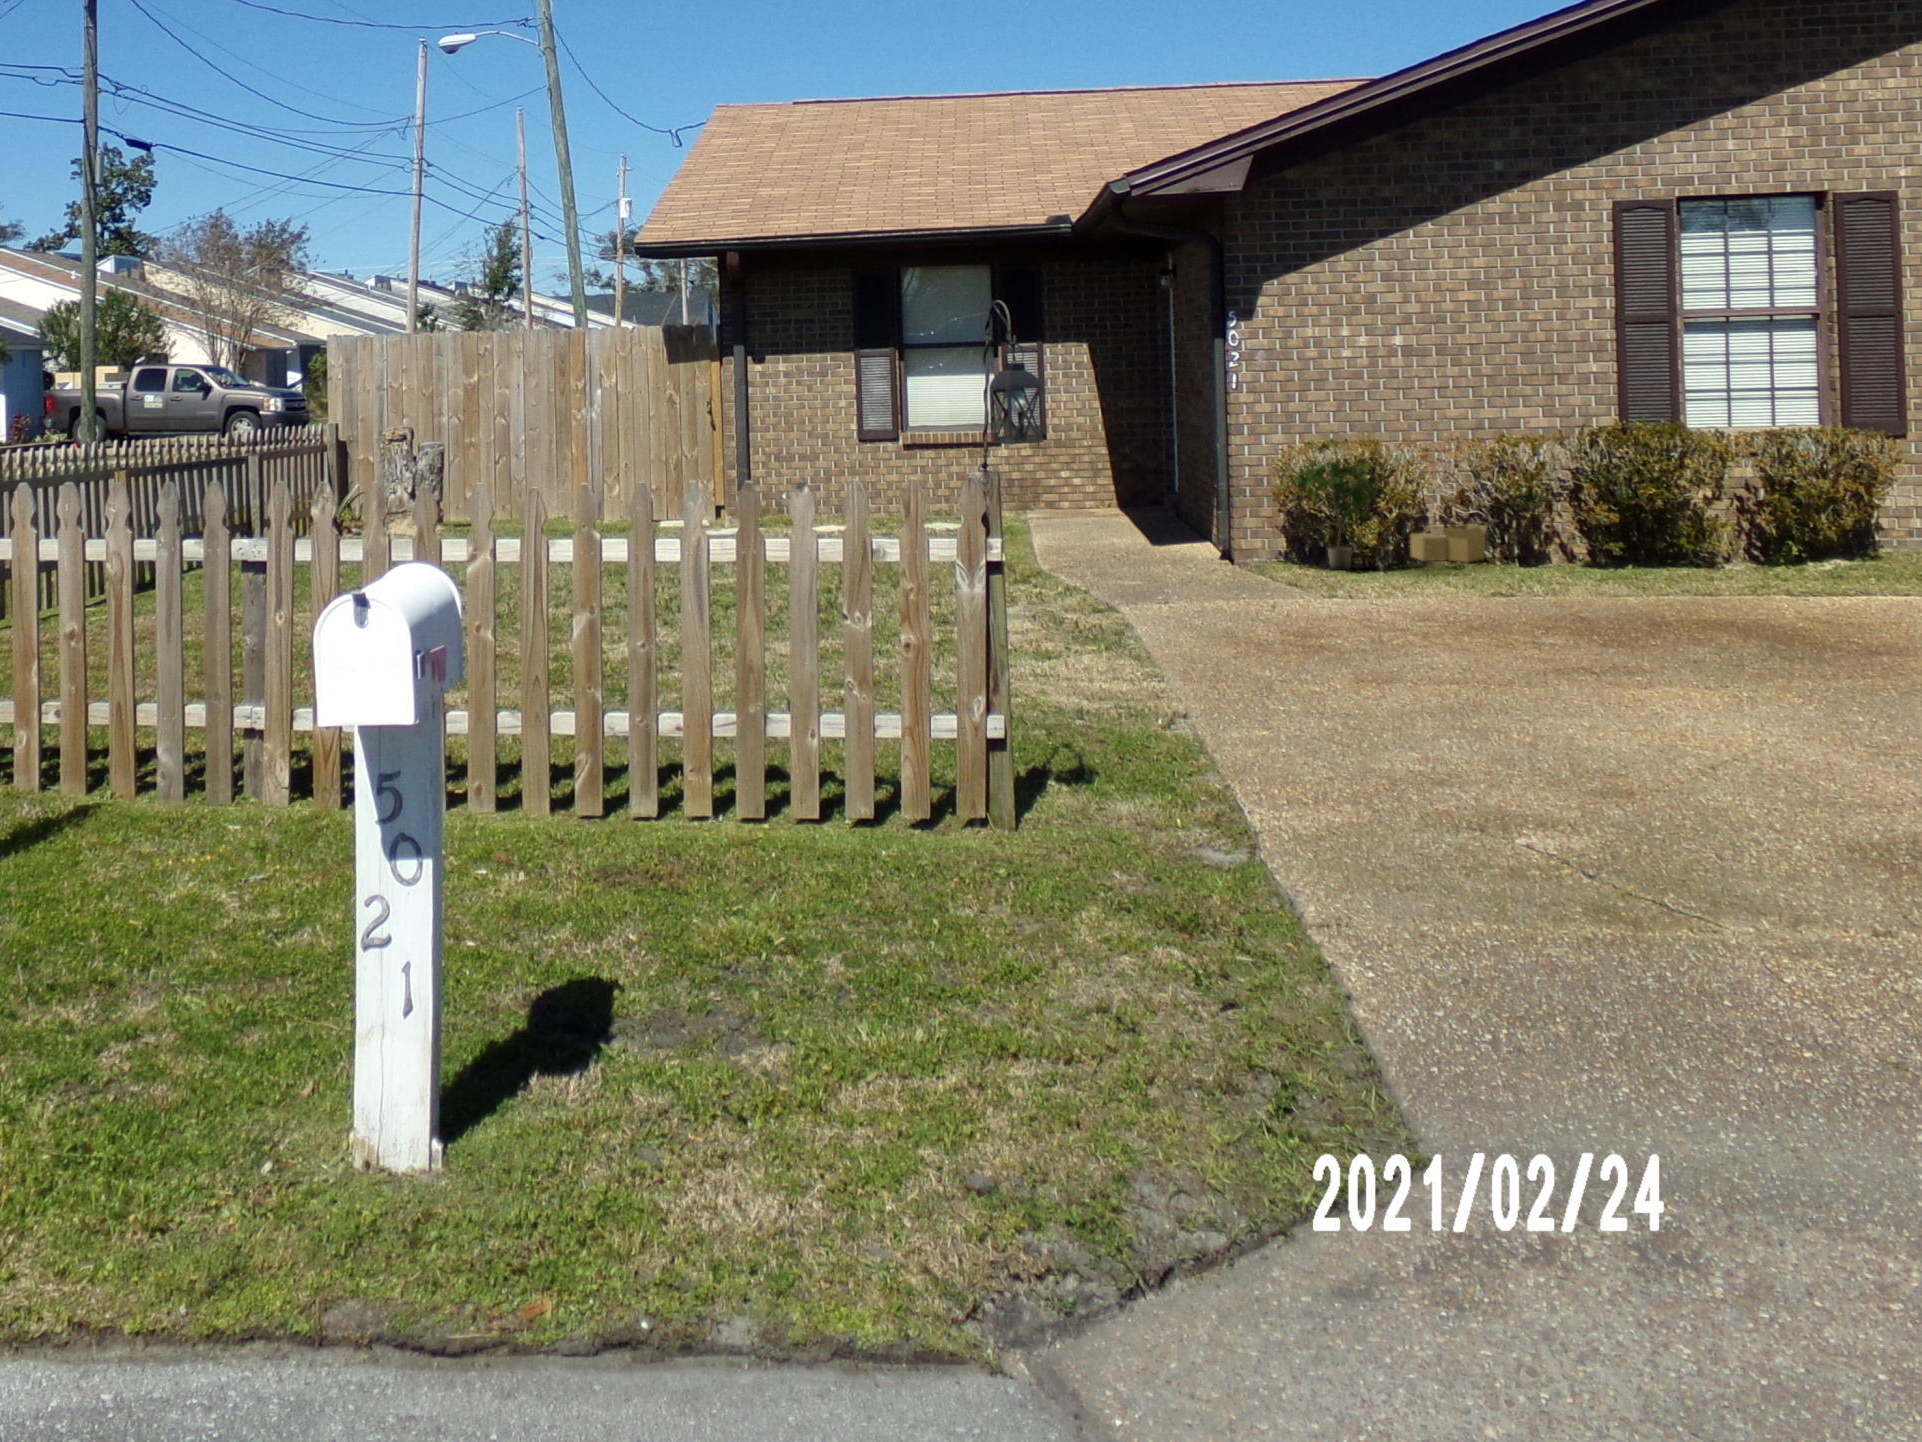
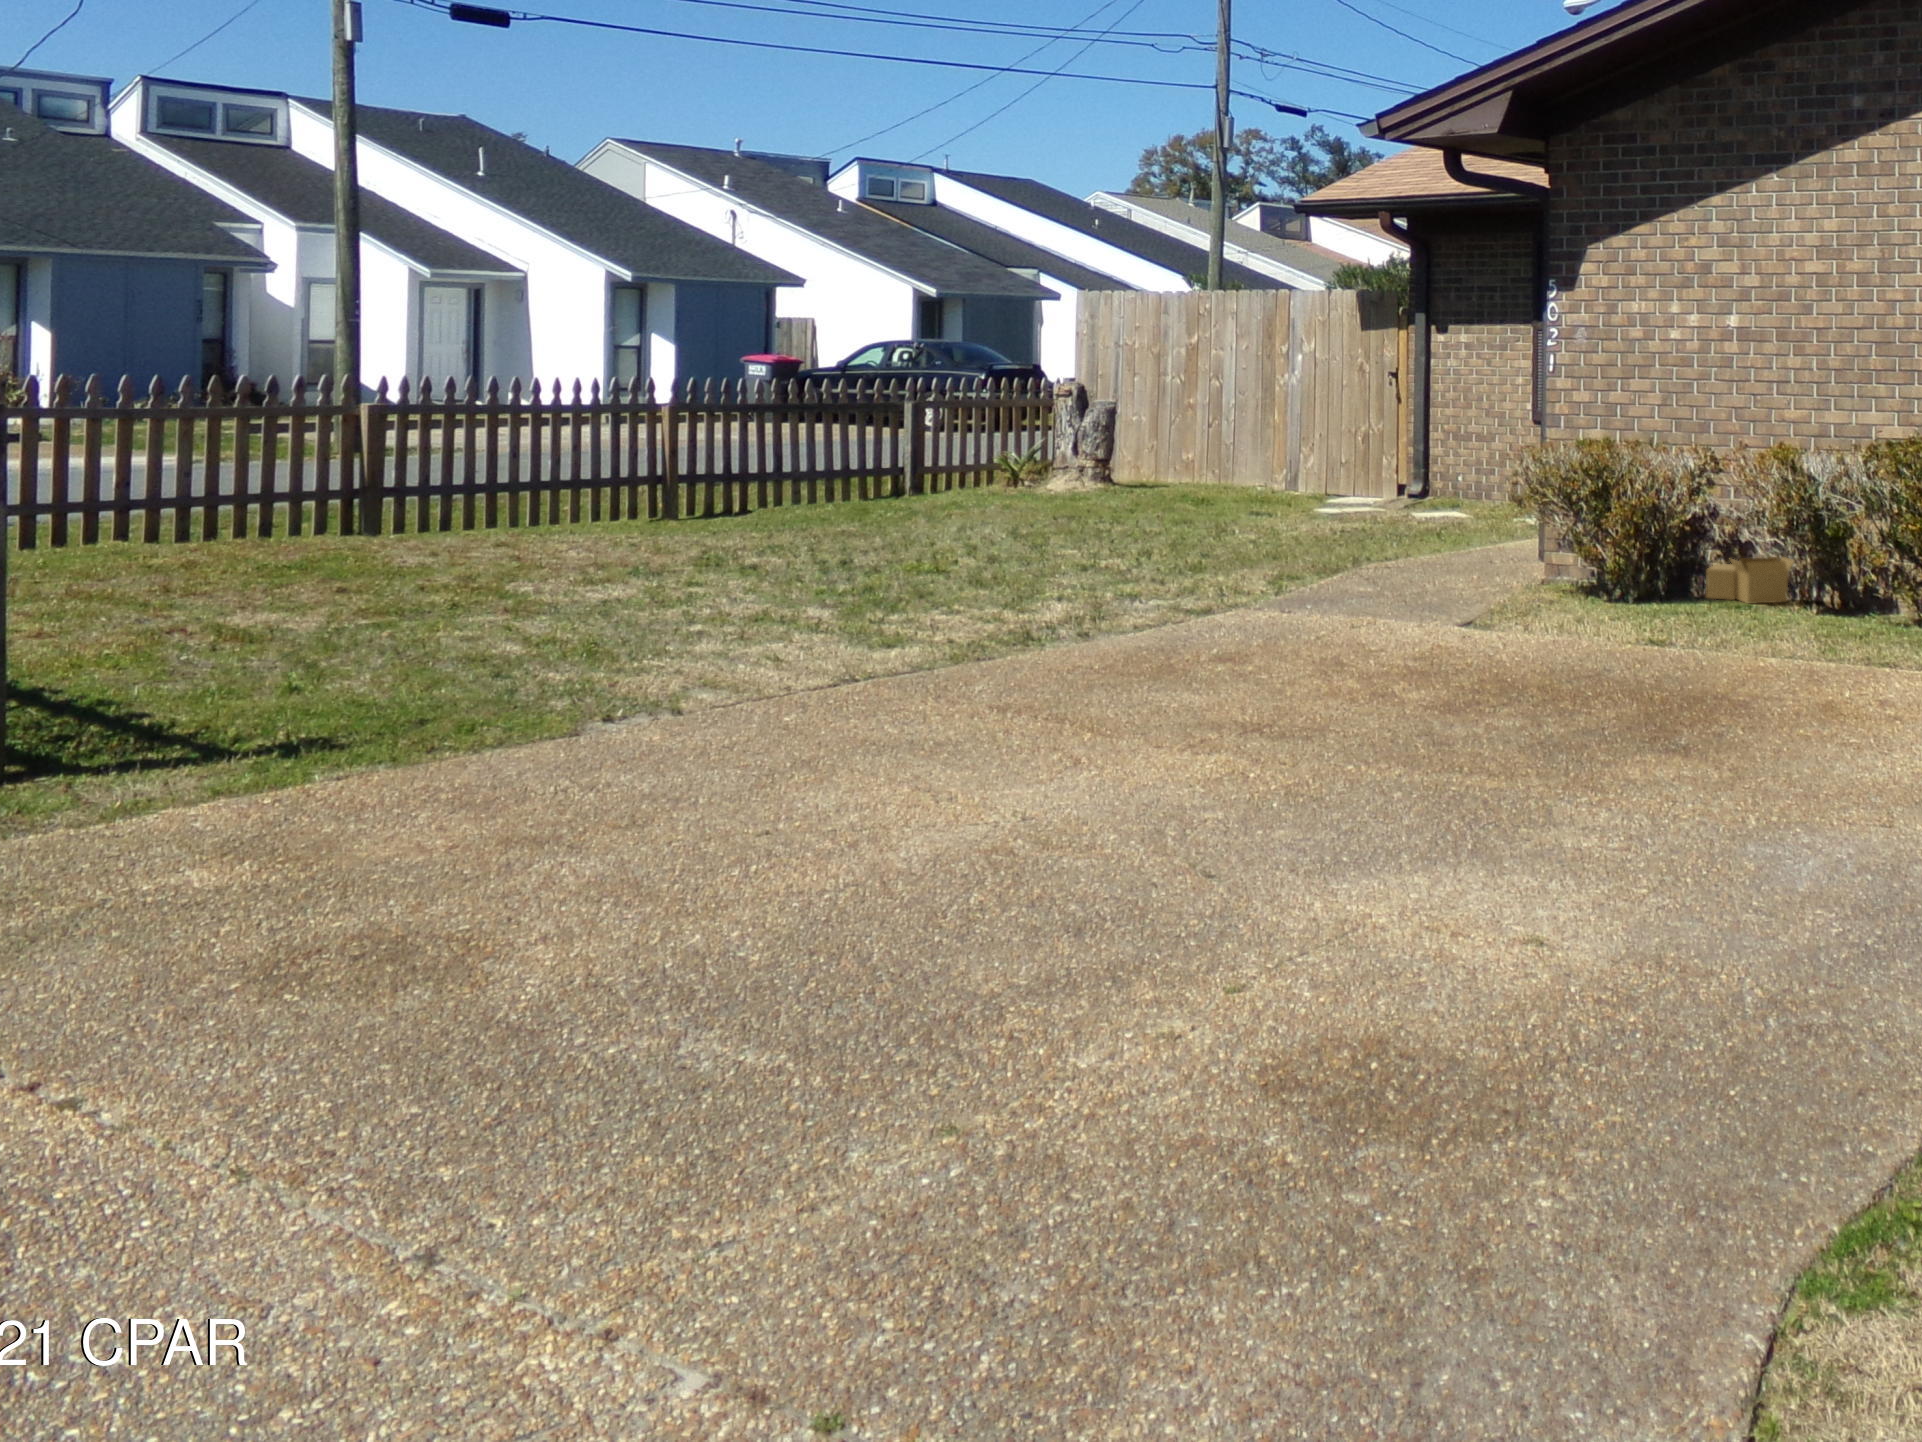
potted plant: present [1289,458,1380,570] -> none [1516,462,1629,599]

